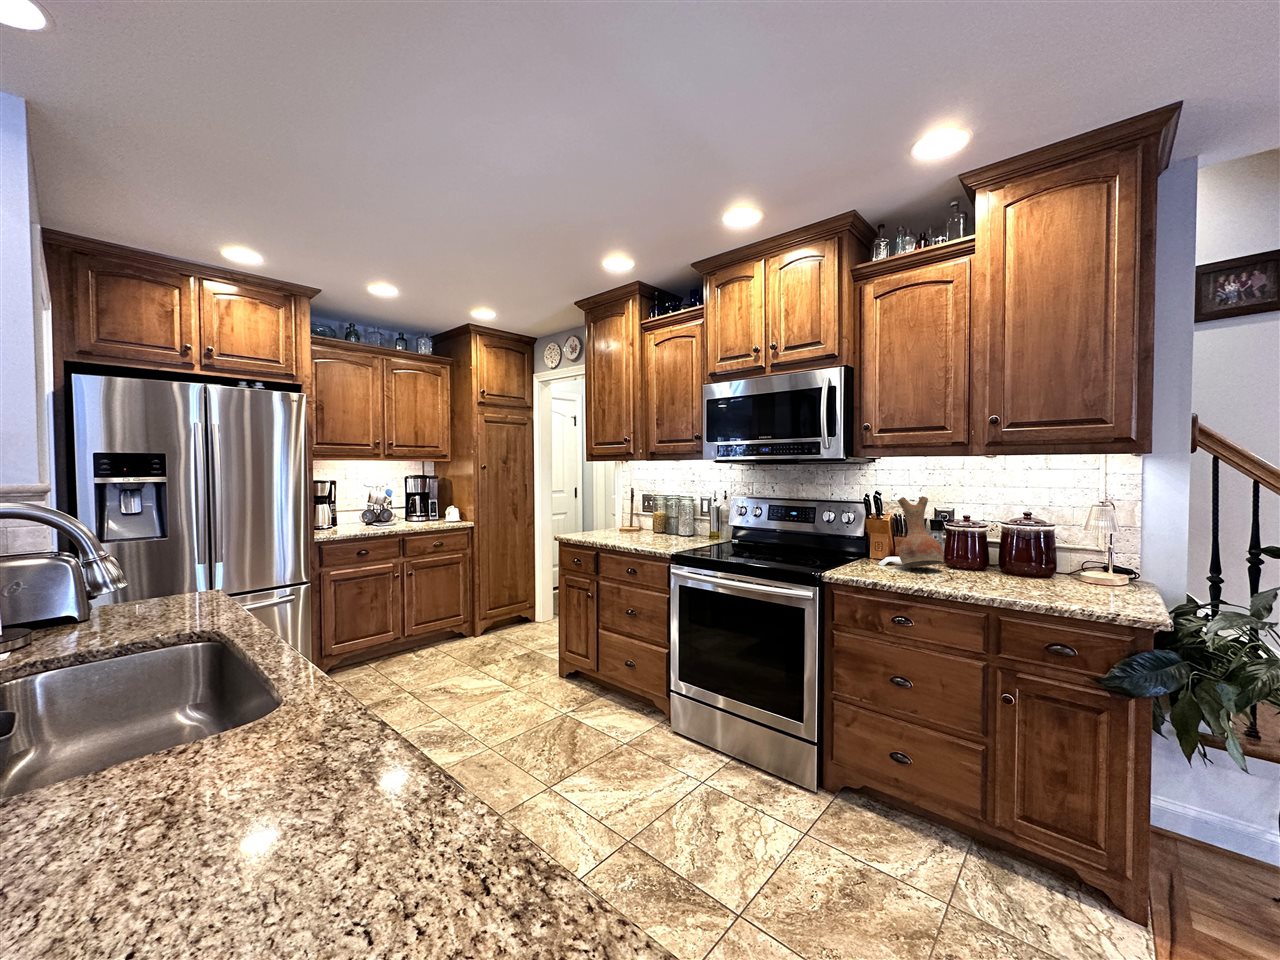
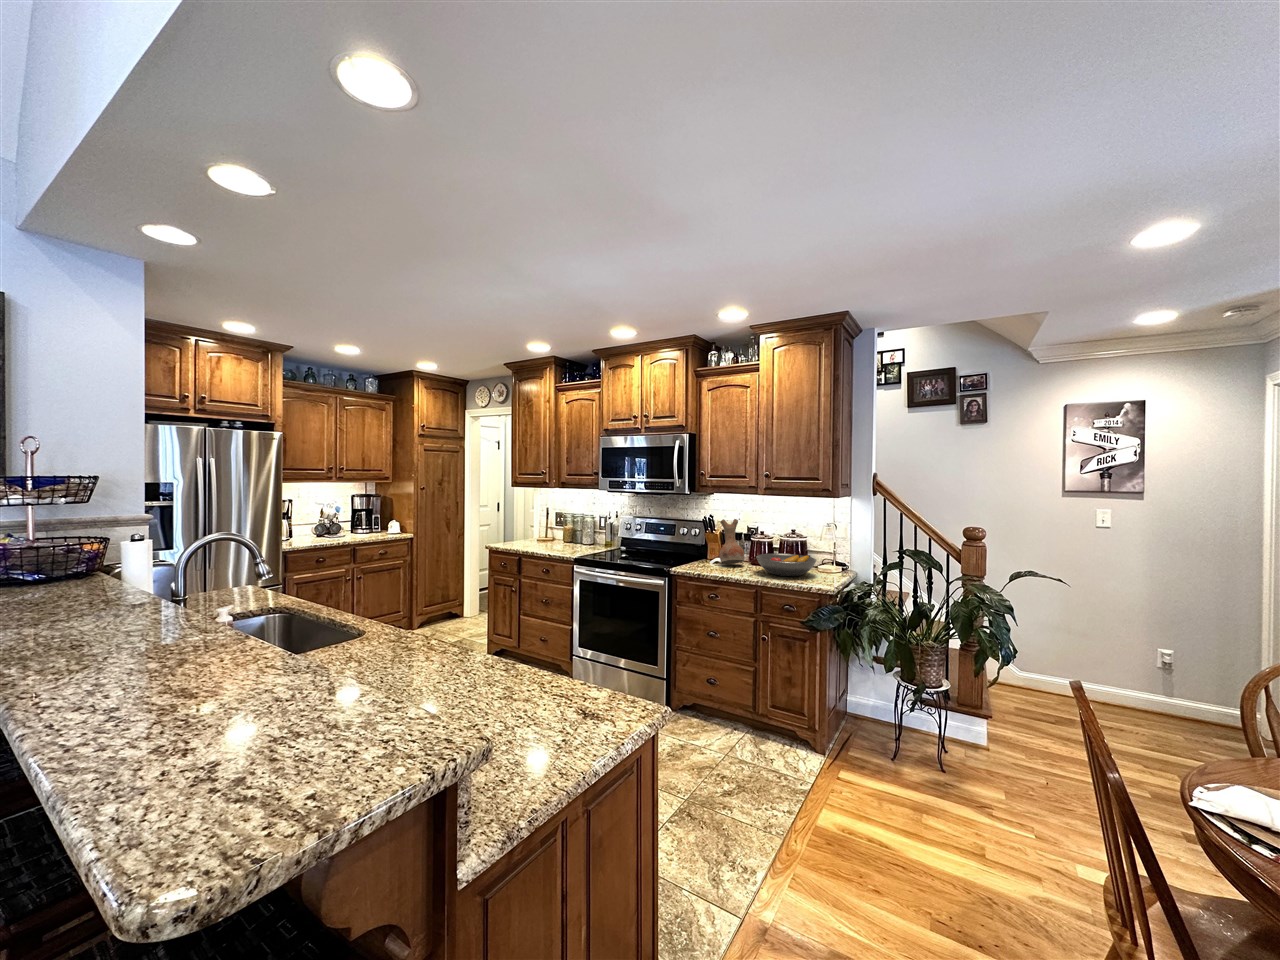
fruit bowl: none [975,551,1099,591] -> present [756,553,817,576]

